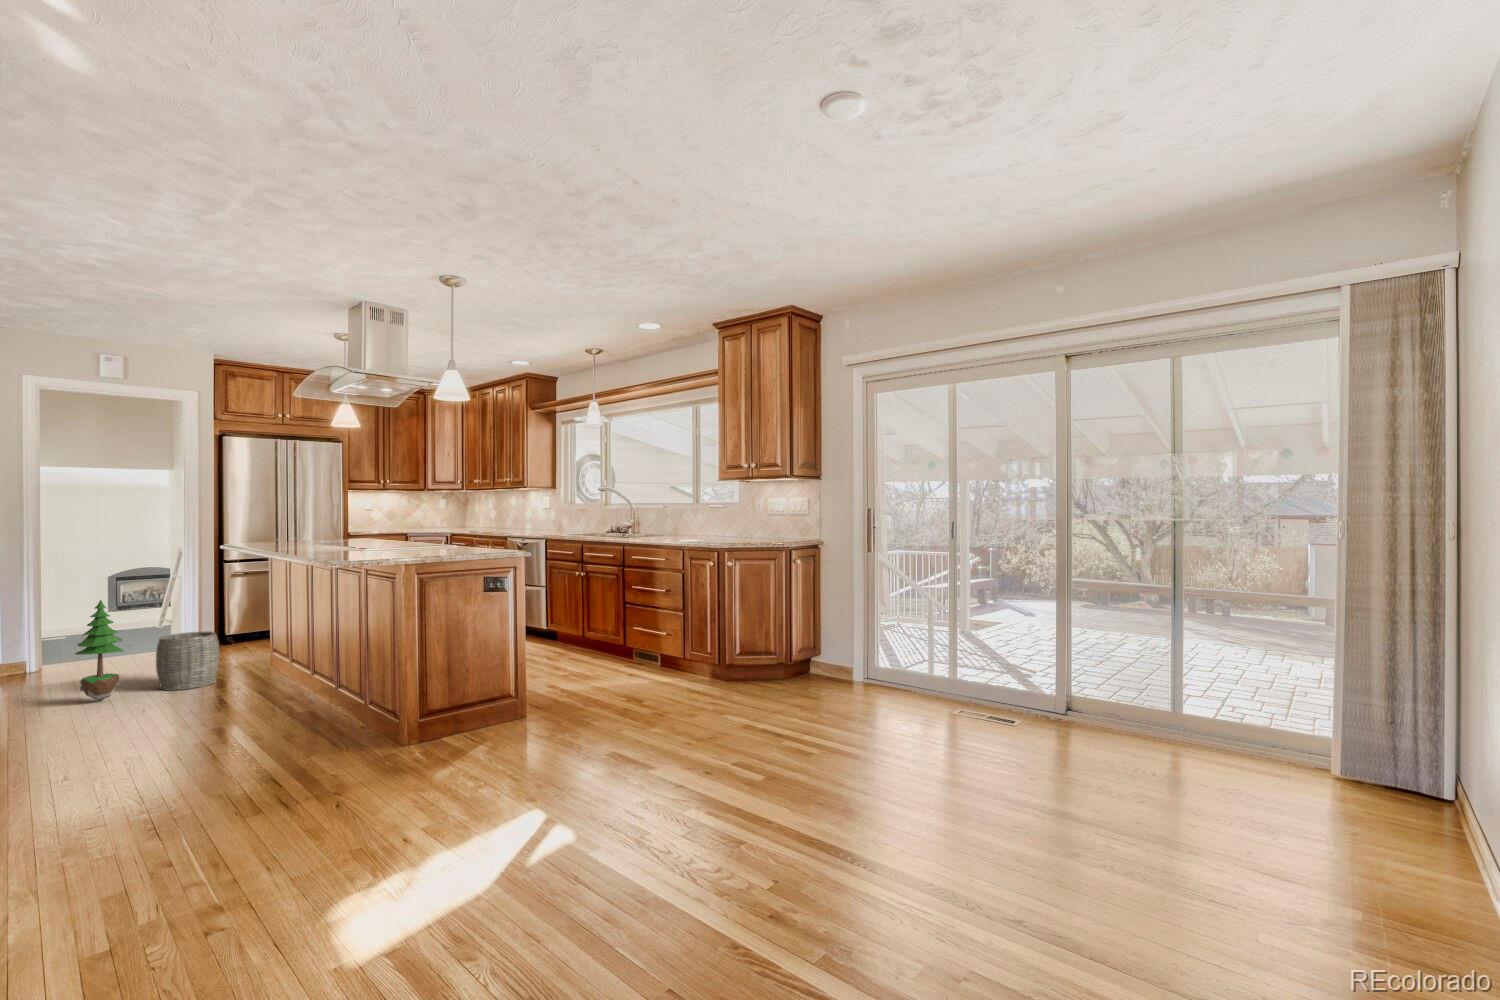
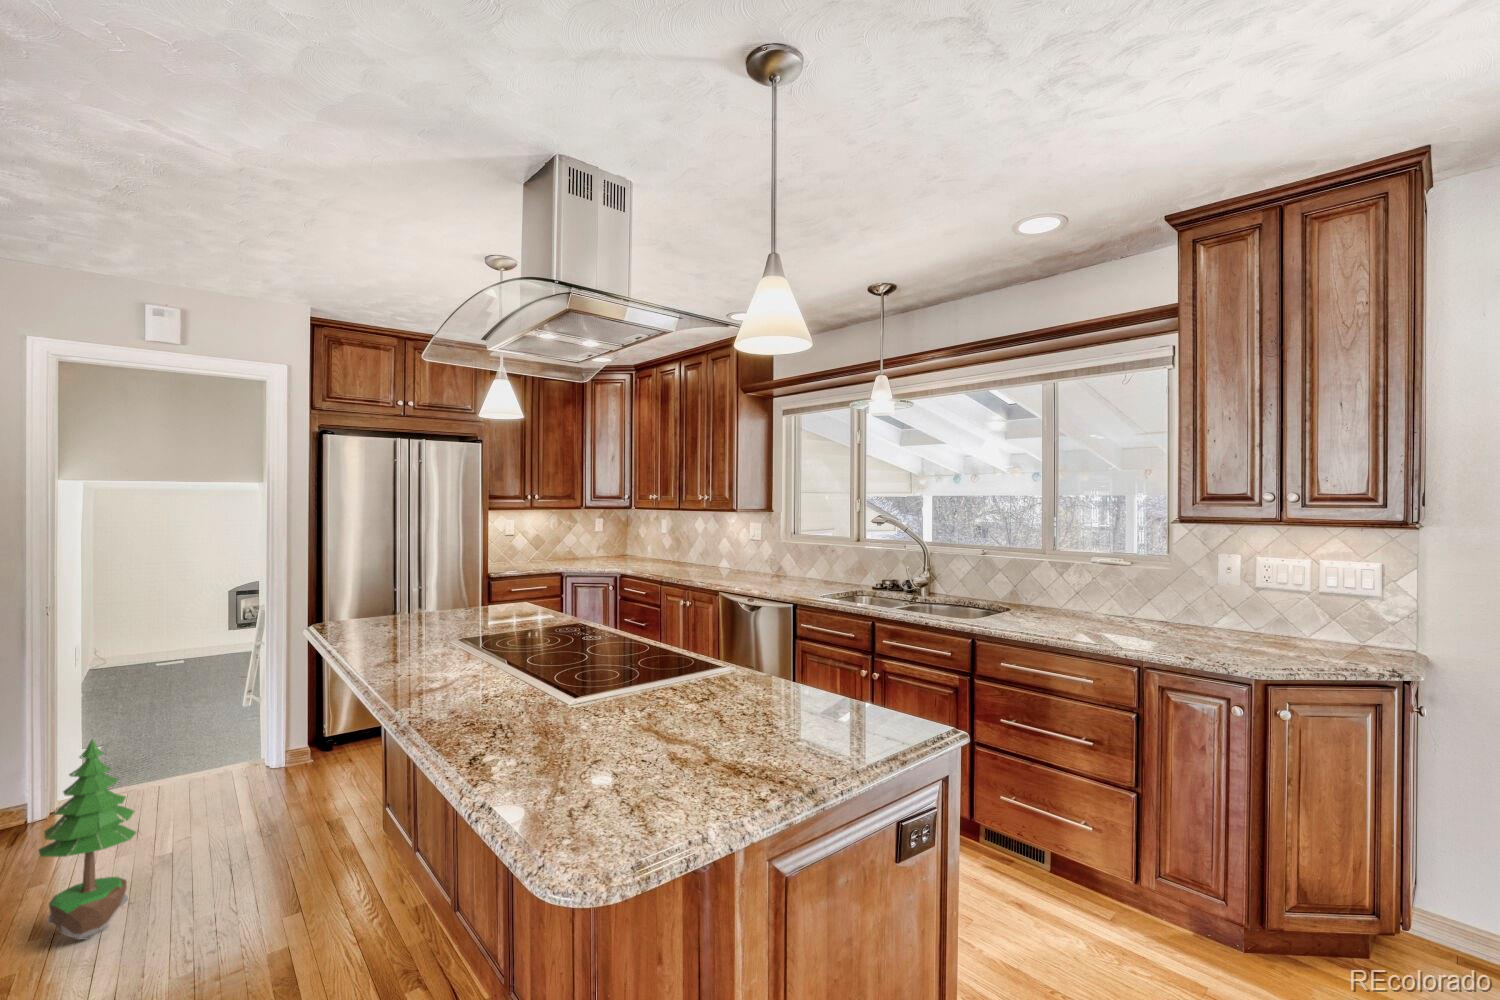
woven basket: present [156,632,219,691] -> none [201,768,312,896]

